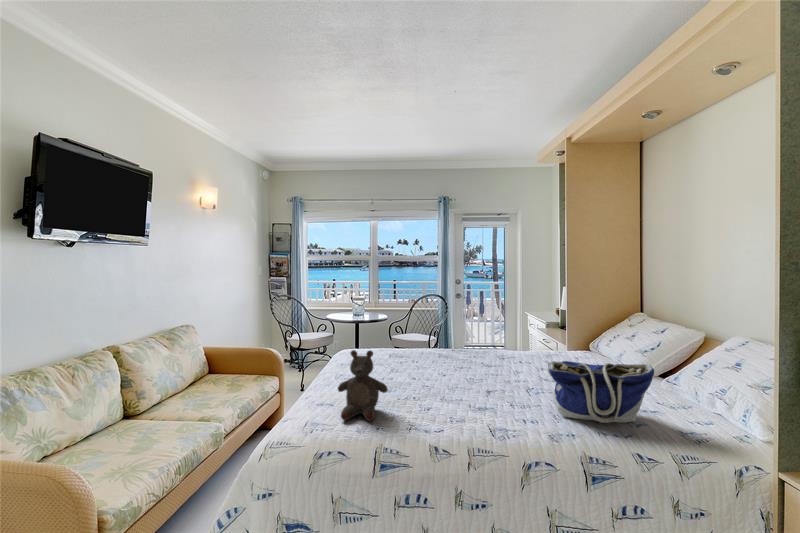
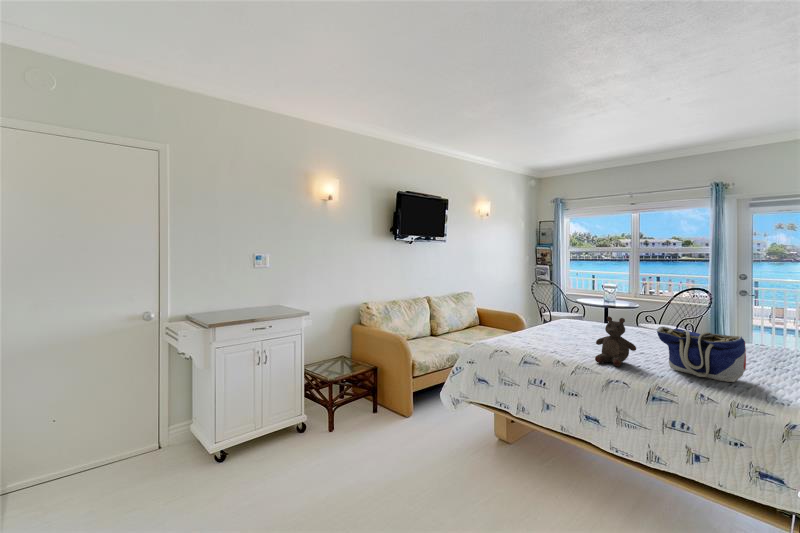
stuffed bear: present [338,350,388,421] -> present [595,316,636,366]

